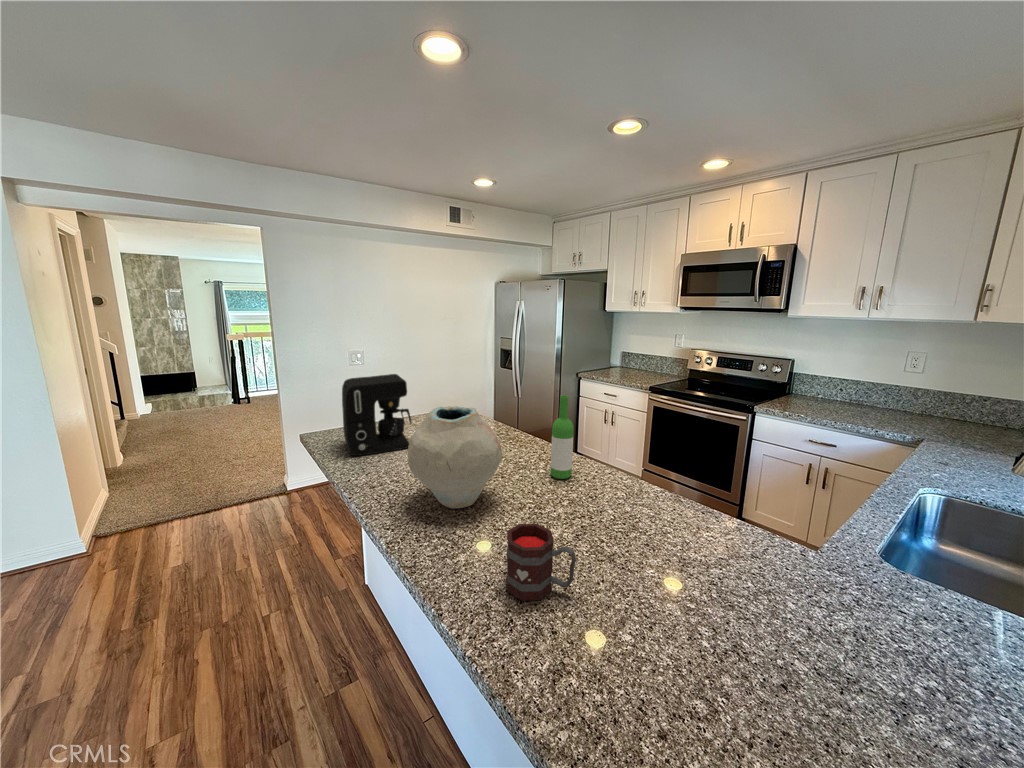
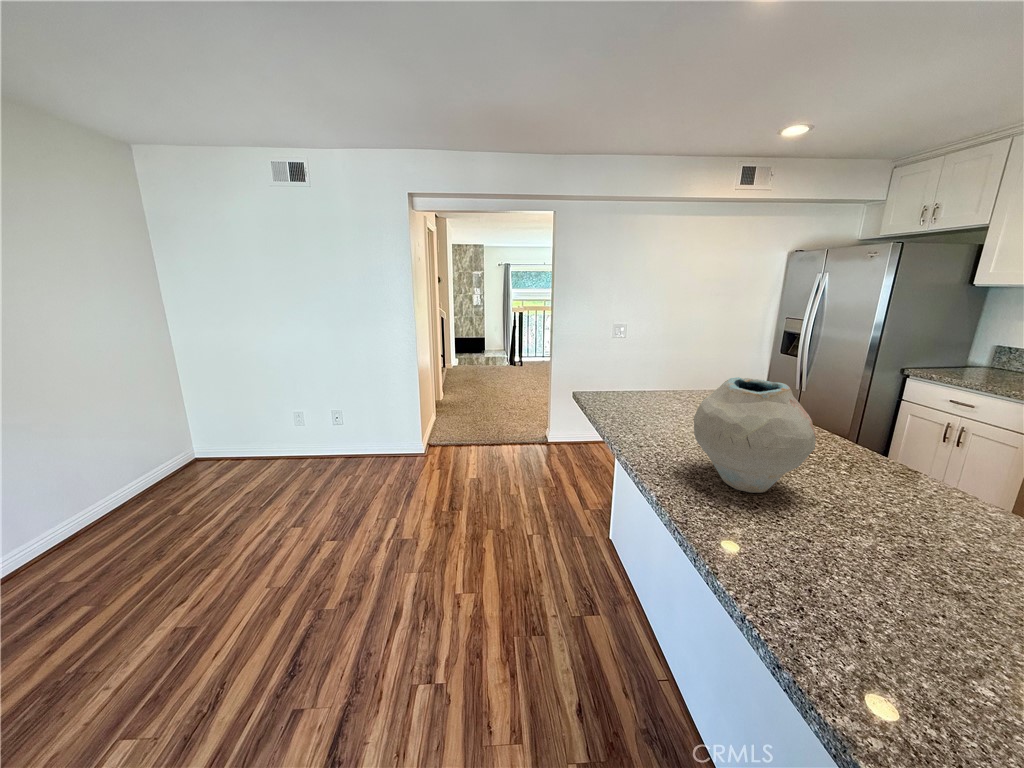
coffee maker: present [342,374,411,456] -> none [613,344,684,420]
wine bottle: present [551,395,574,479] -> none [878,384,935,496]
mug: present [506,524,576,601] -> none [828,529,970,635]

